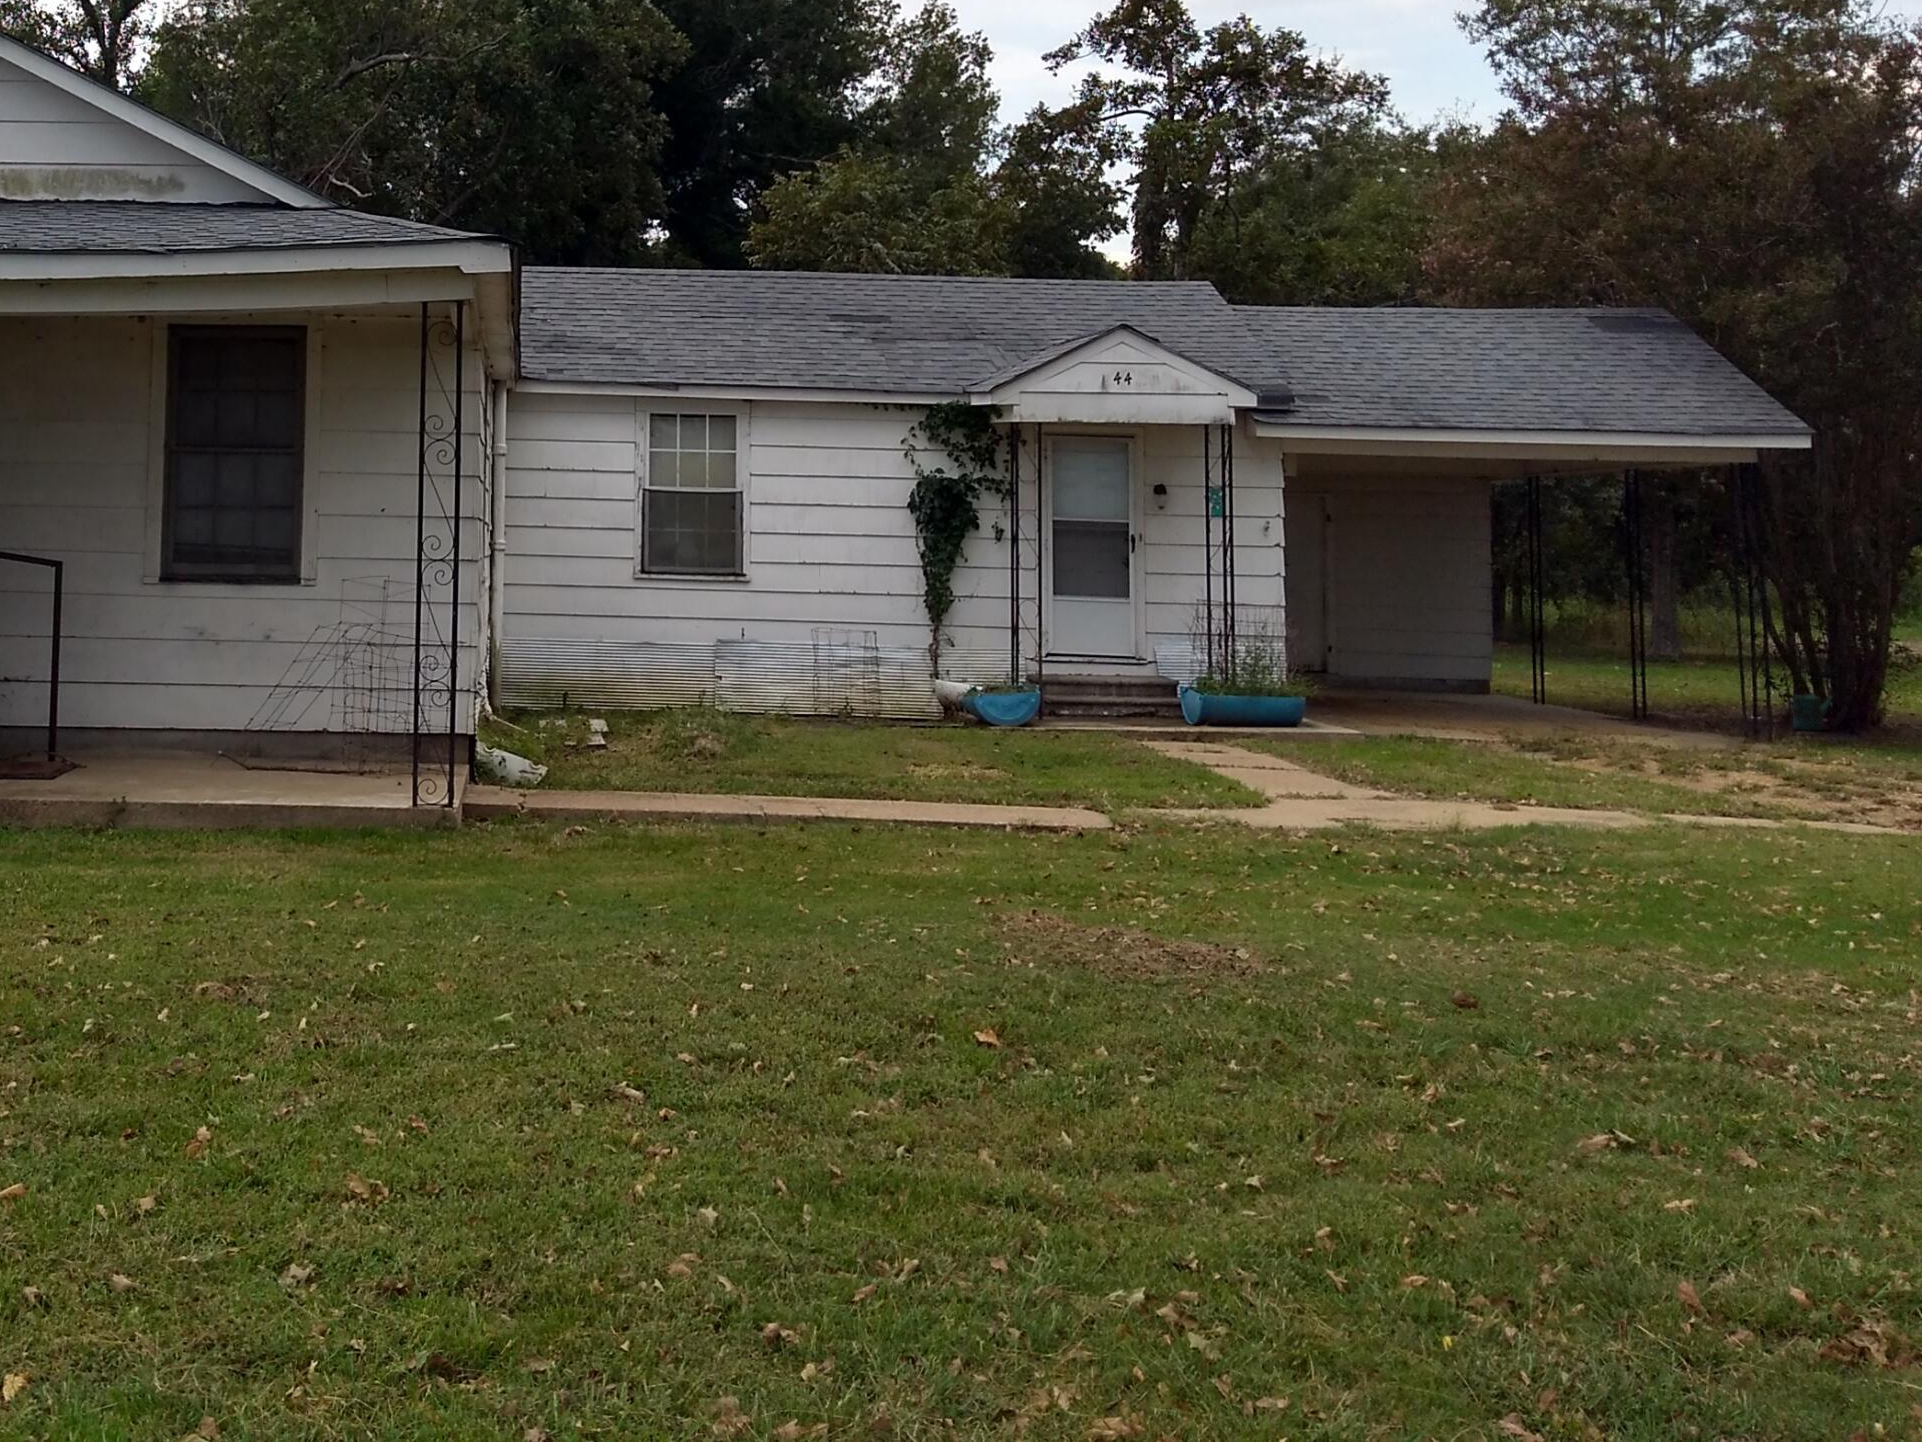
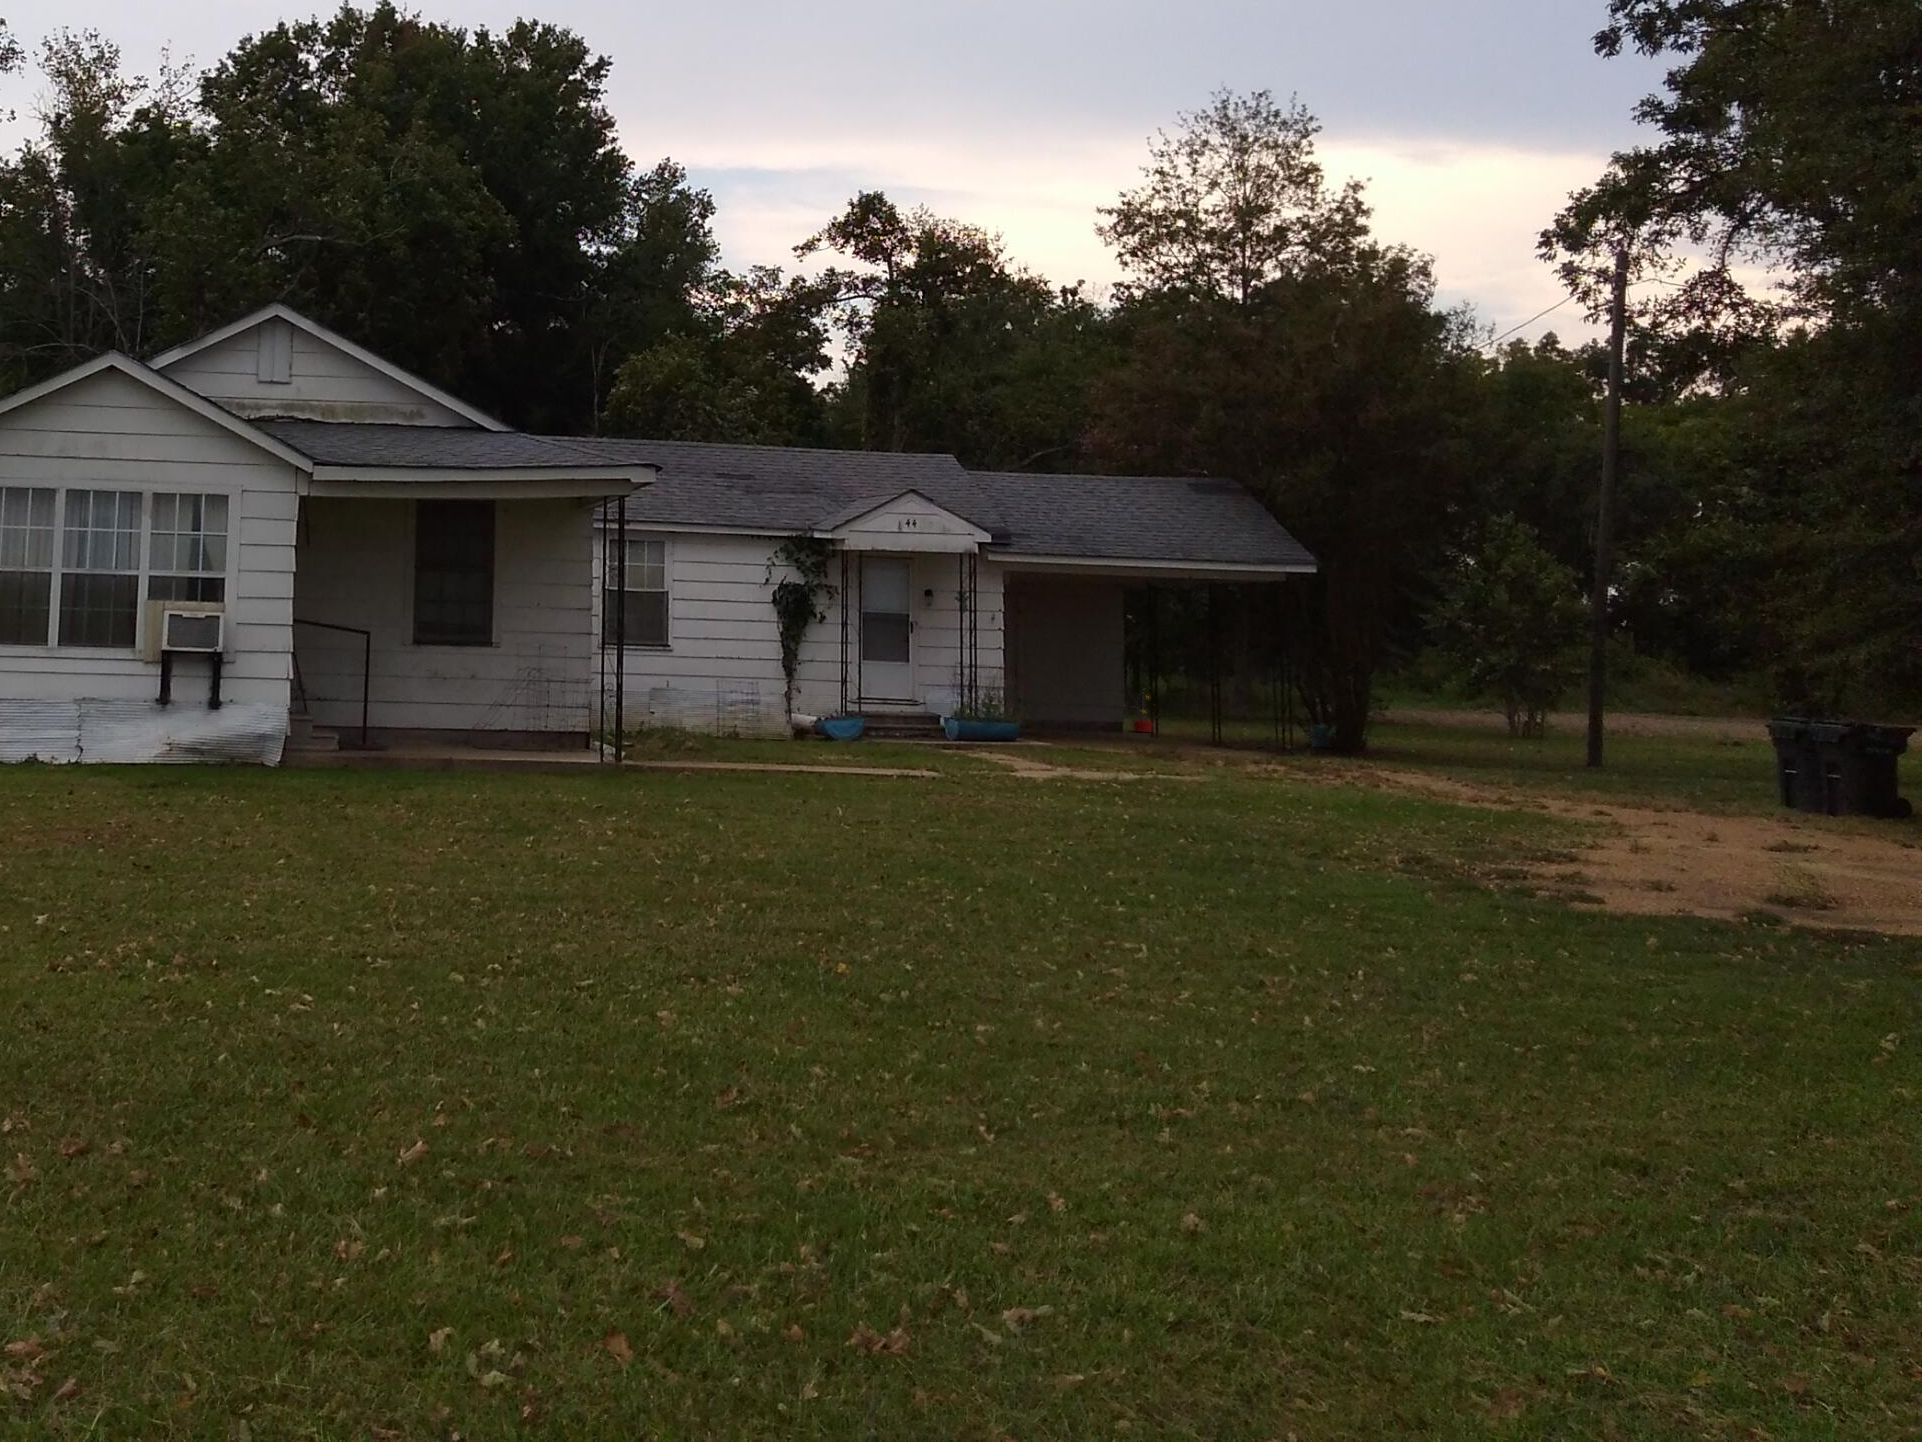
decorative plant: none [1481,628,1536,694] -> present [1133,692,1152,732]

